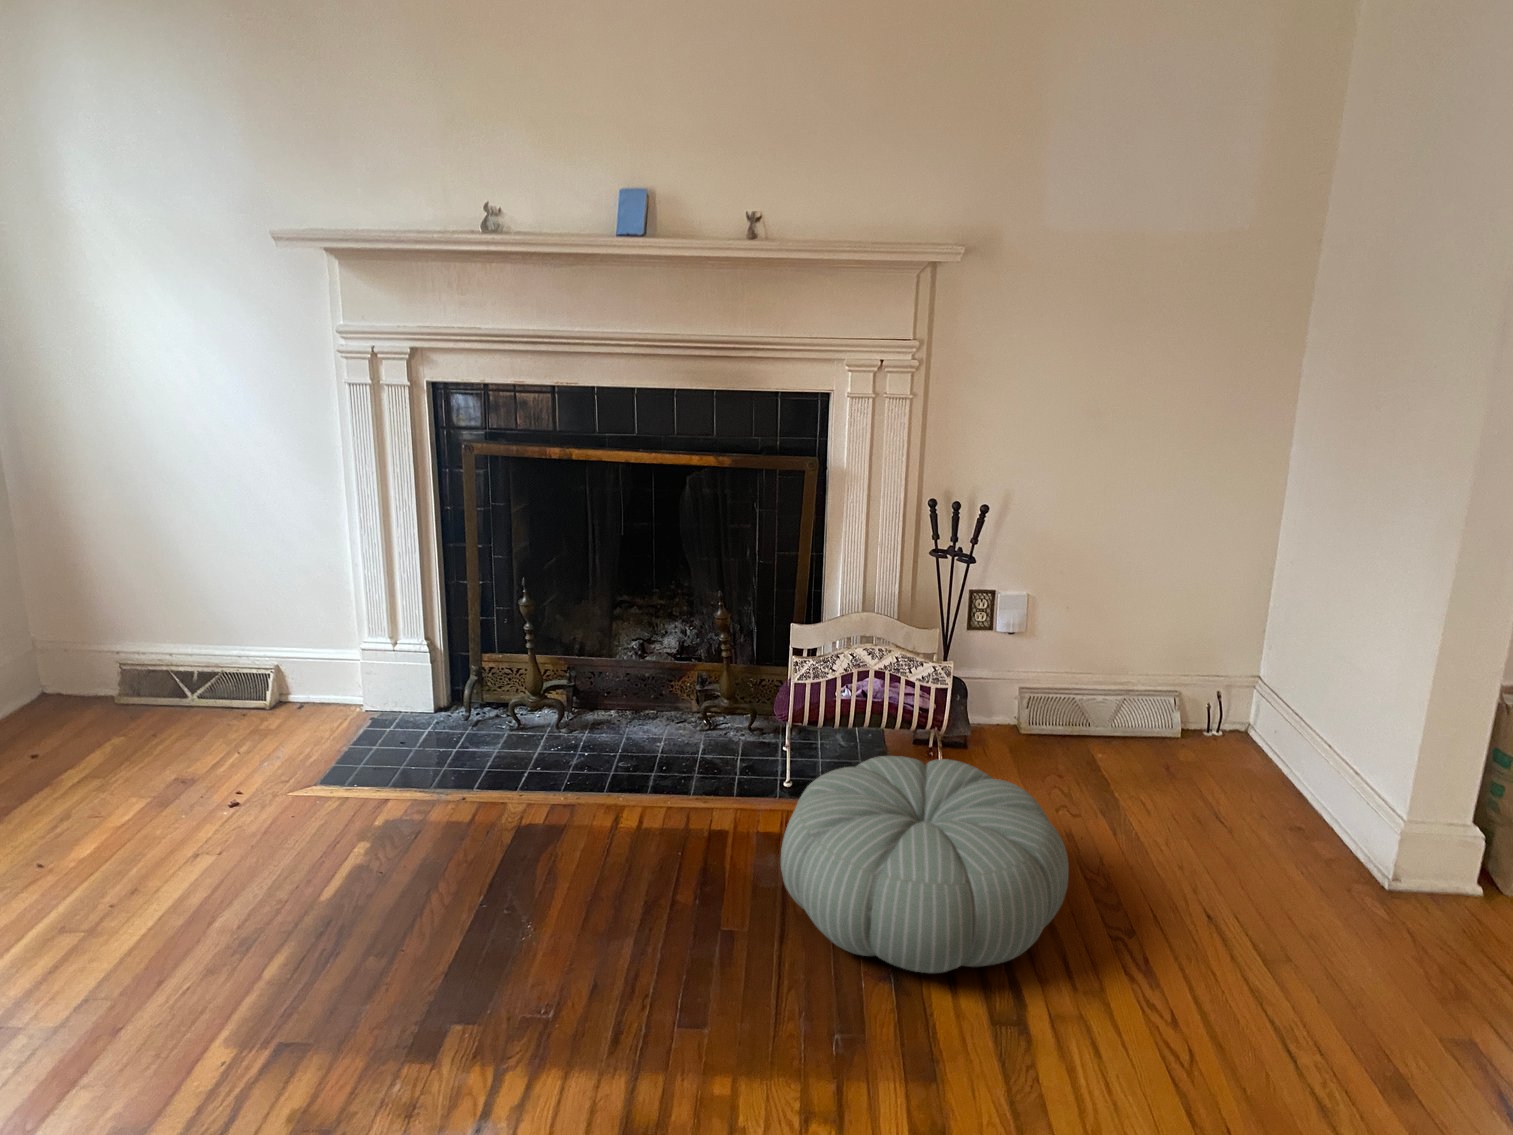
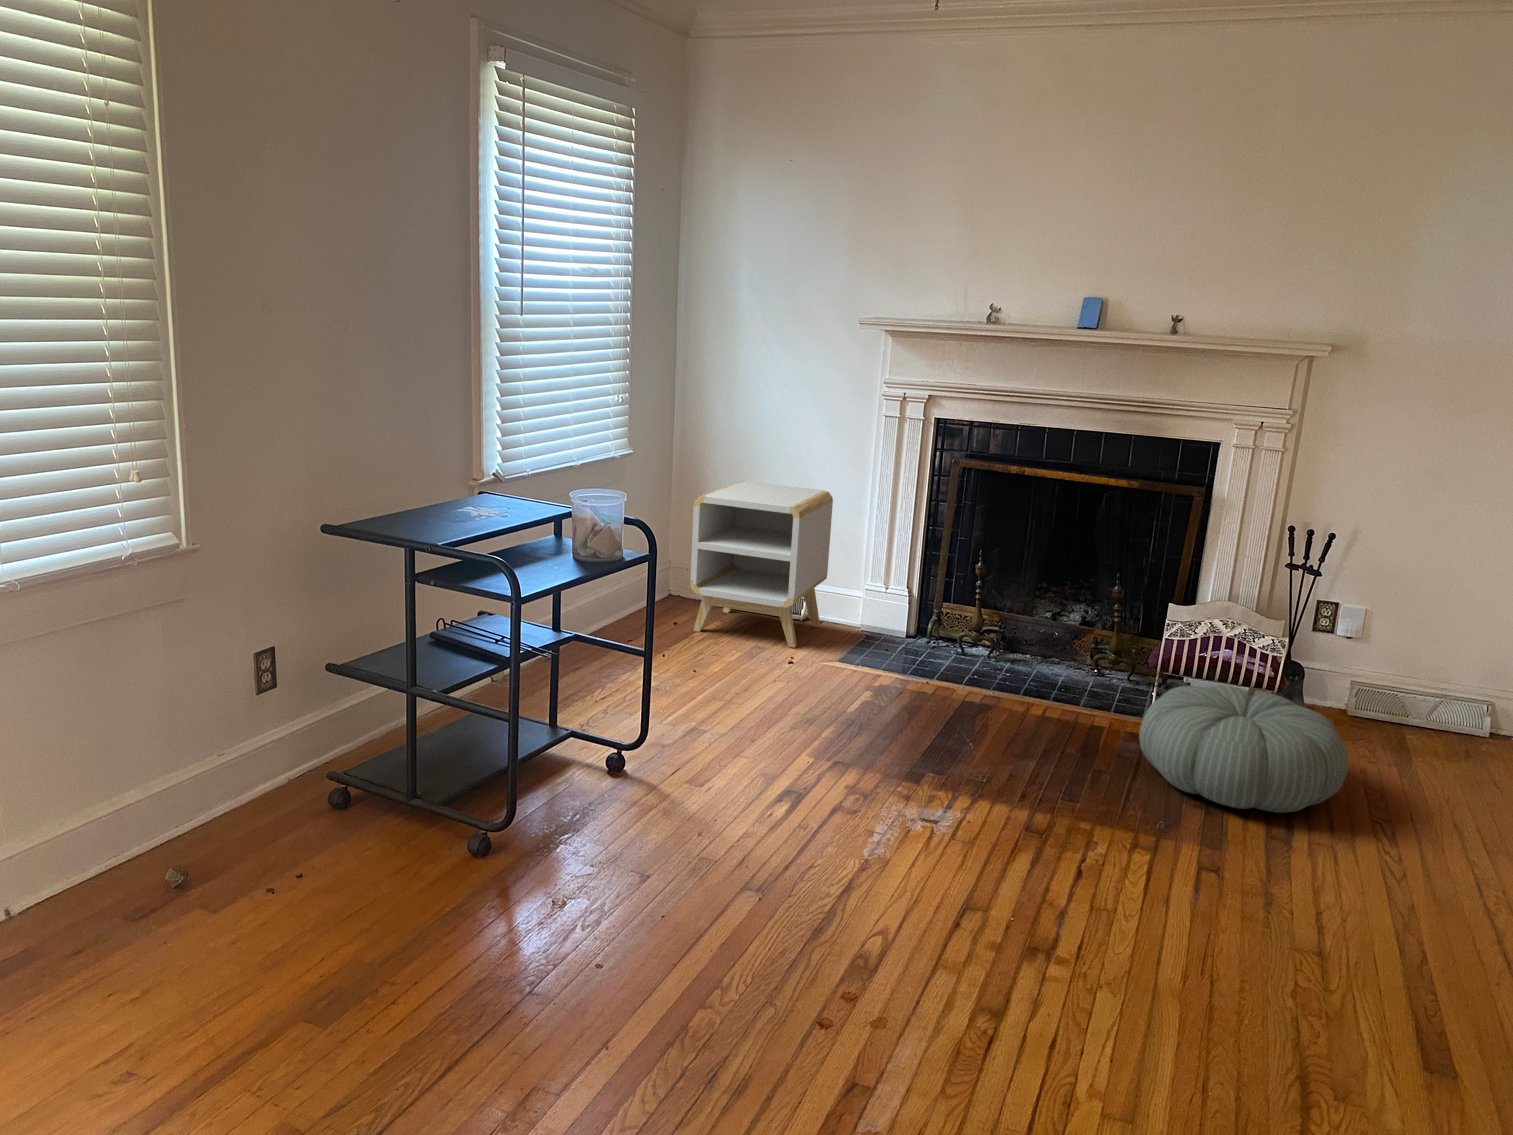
side table: none [16,506,298,772] -> present [690,481,833,648]

